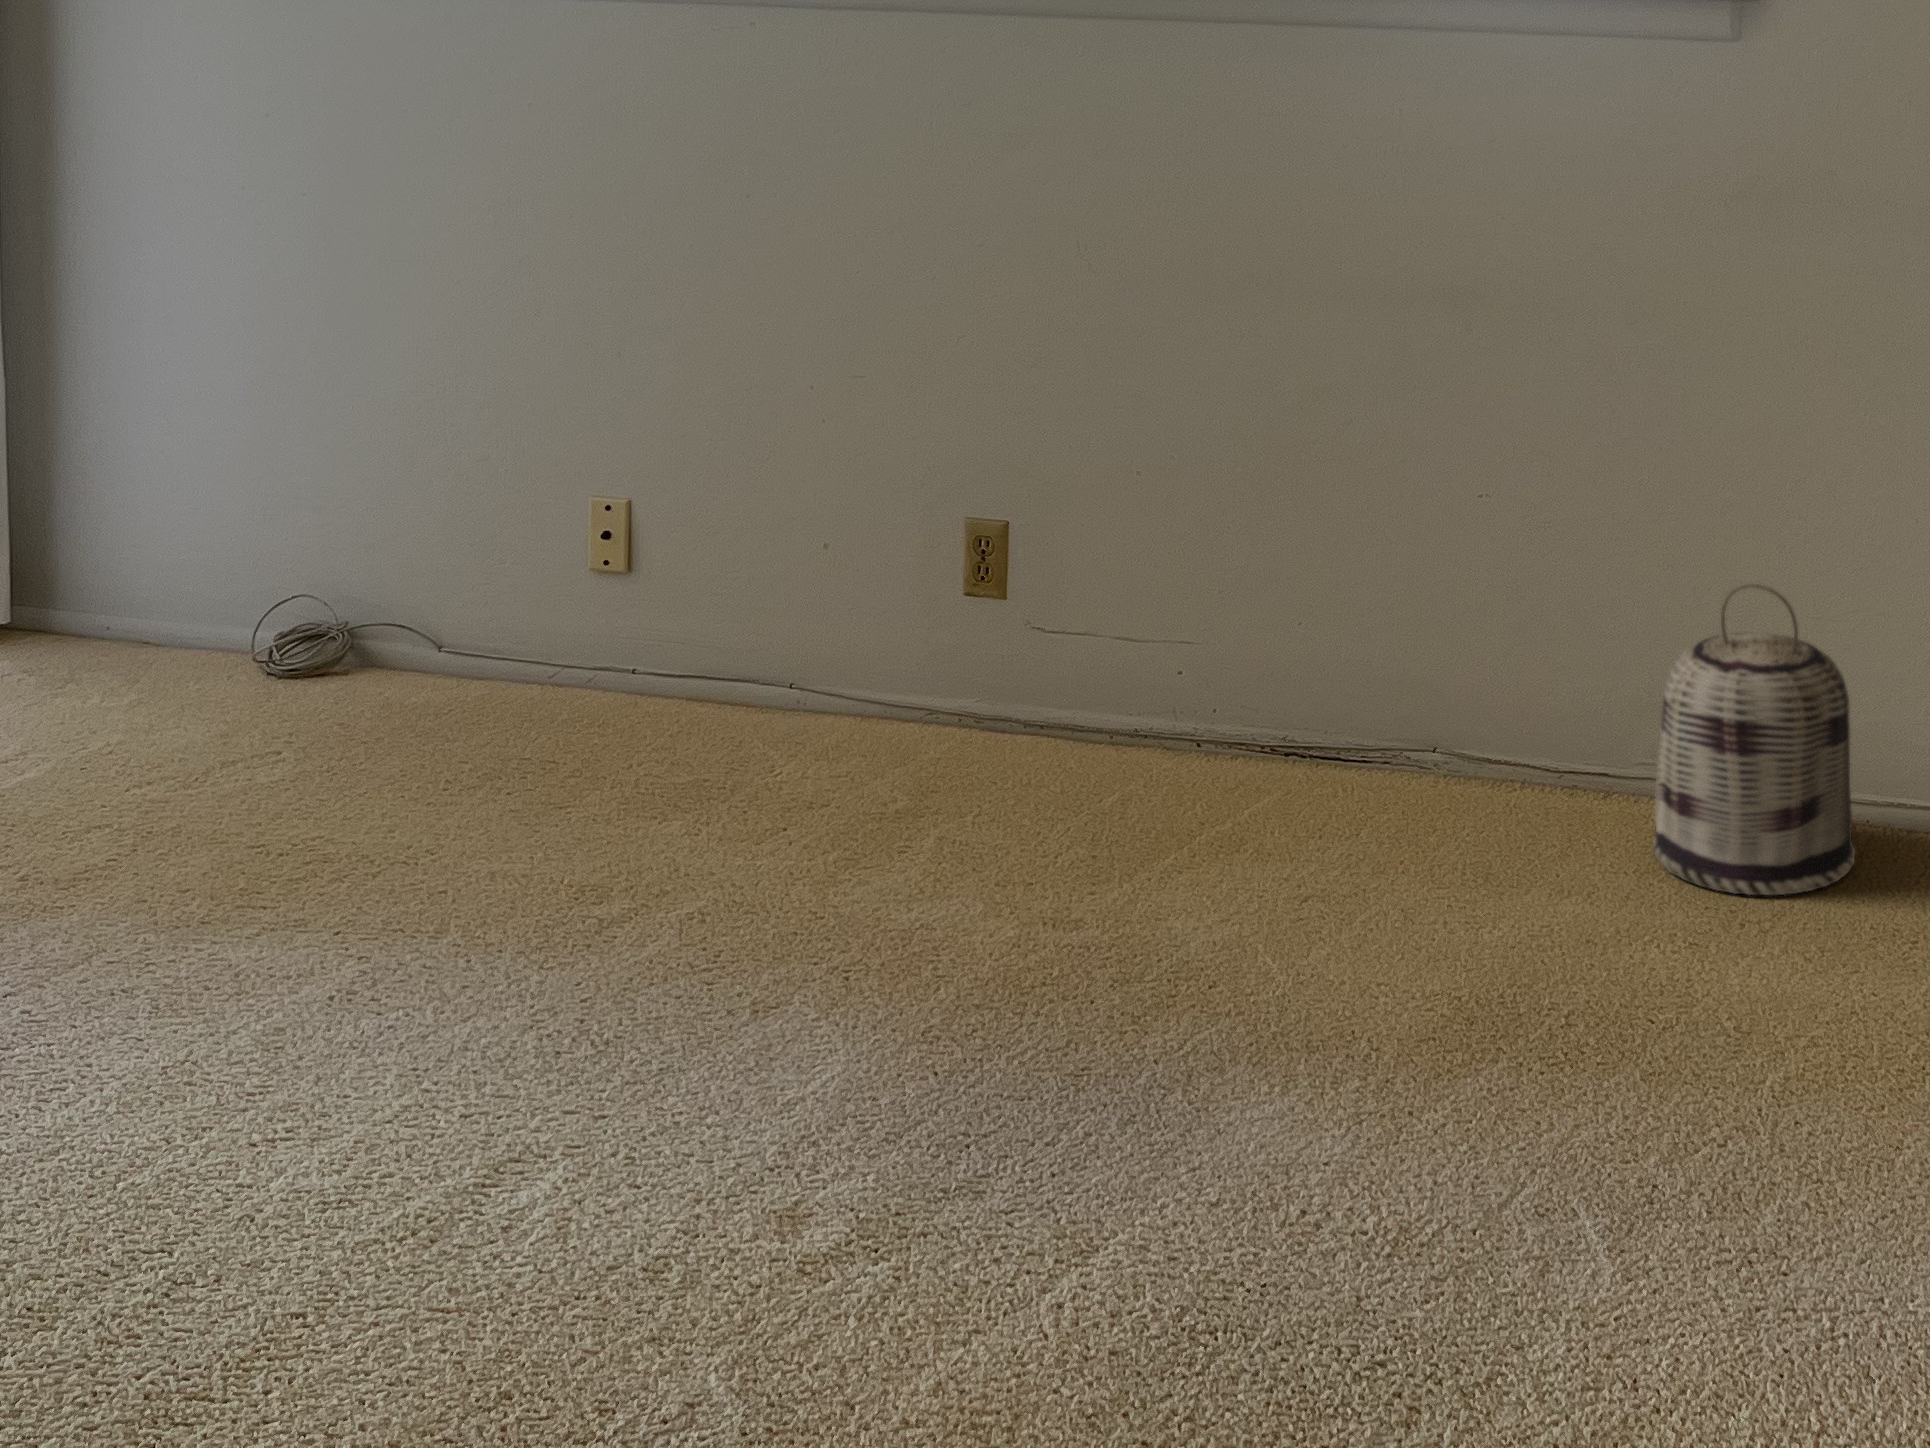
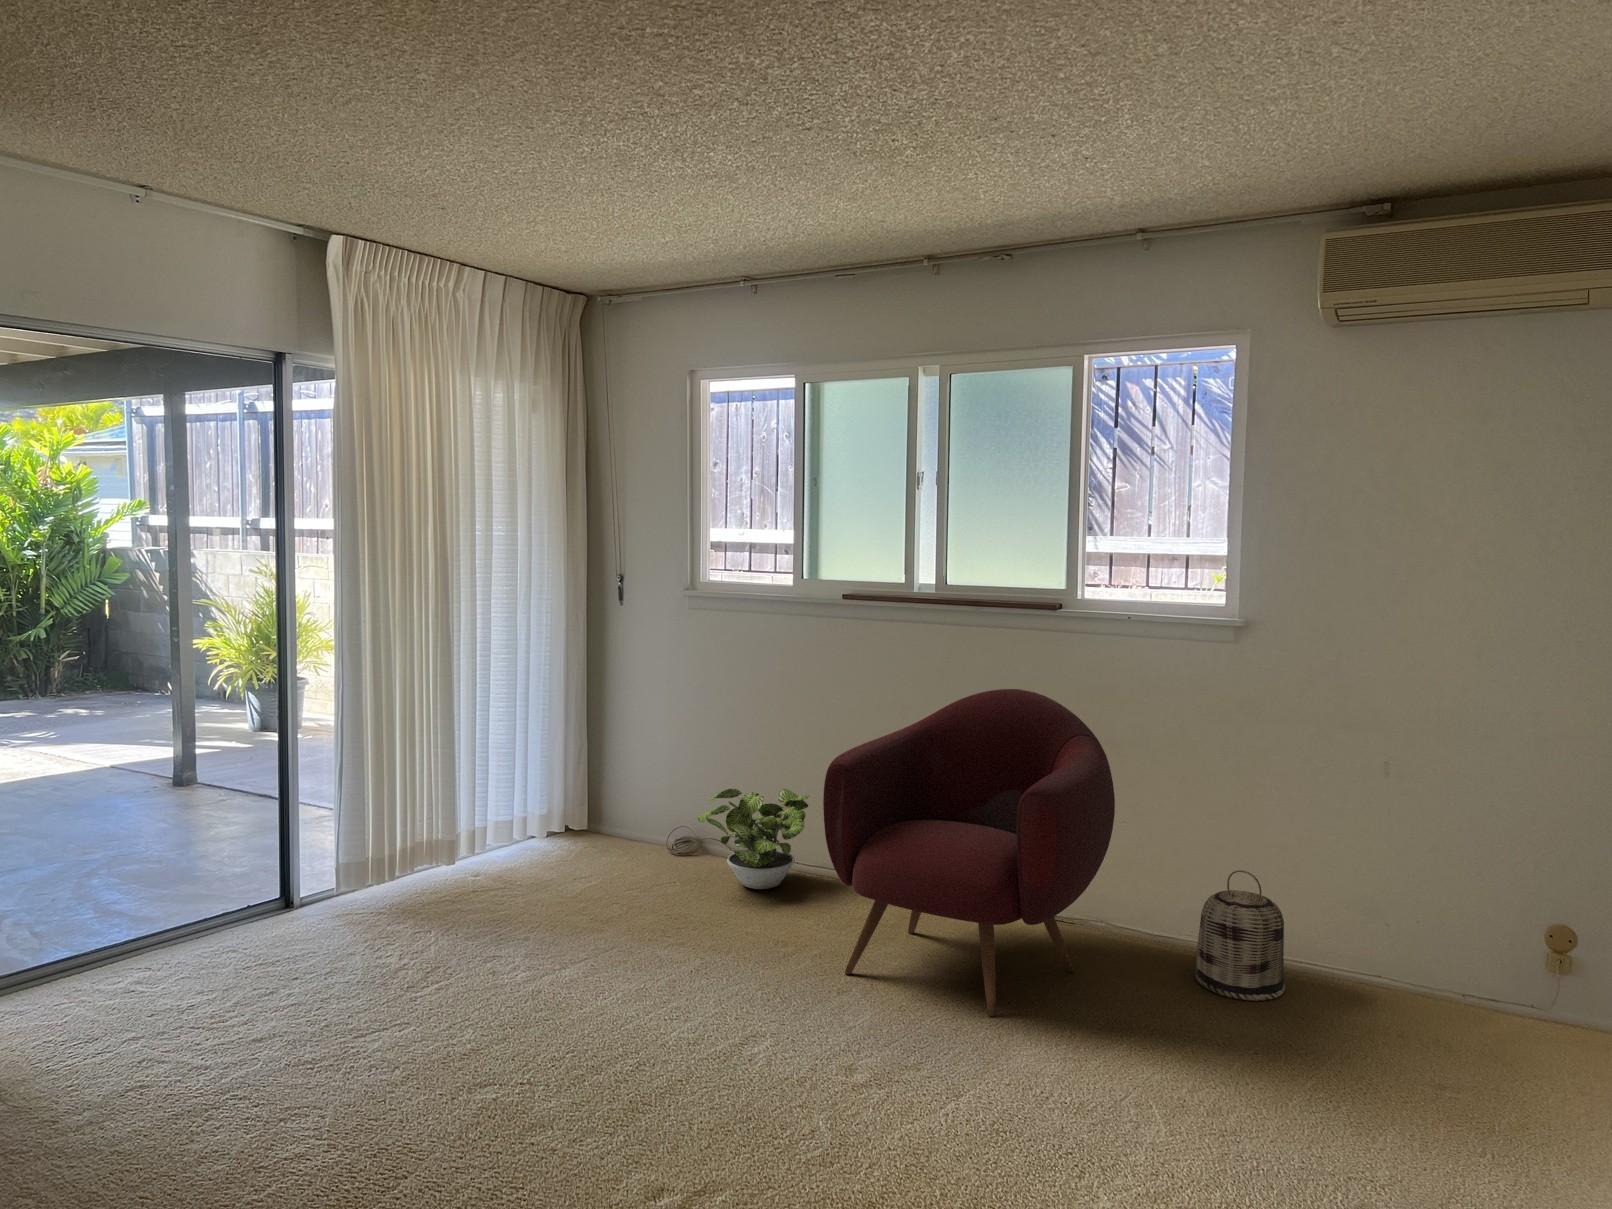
armchair: none [708,173,1456,1017] -> present [823,689,1115,1016]
potted plant: none [348,467,669,746] -> present [698,789,809,889]

